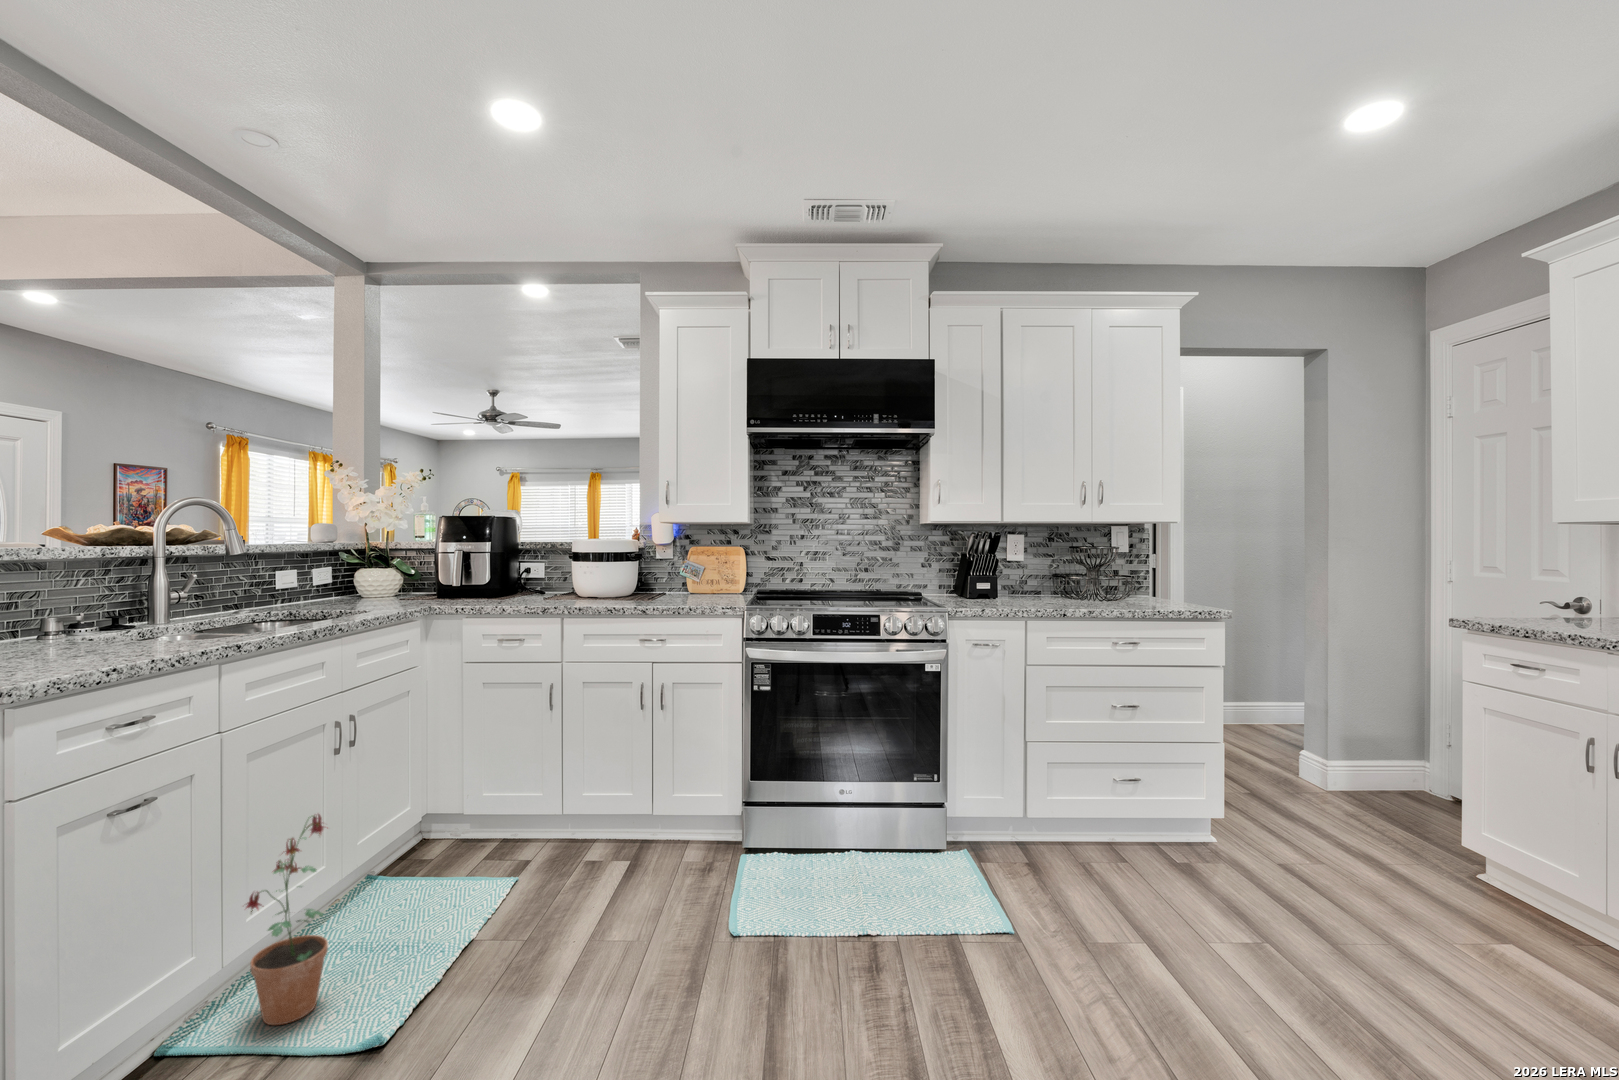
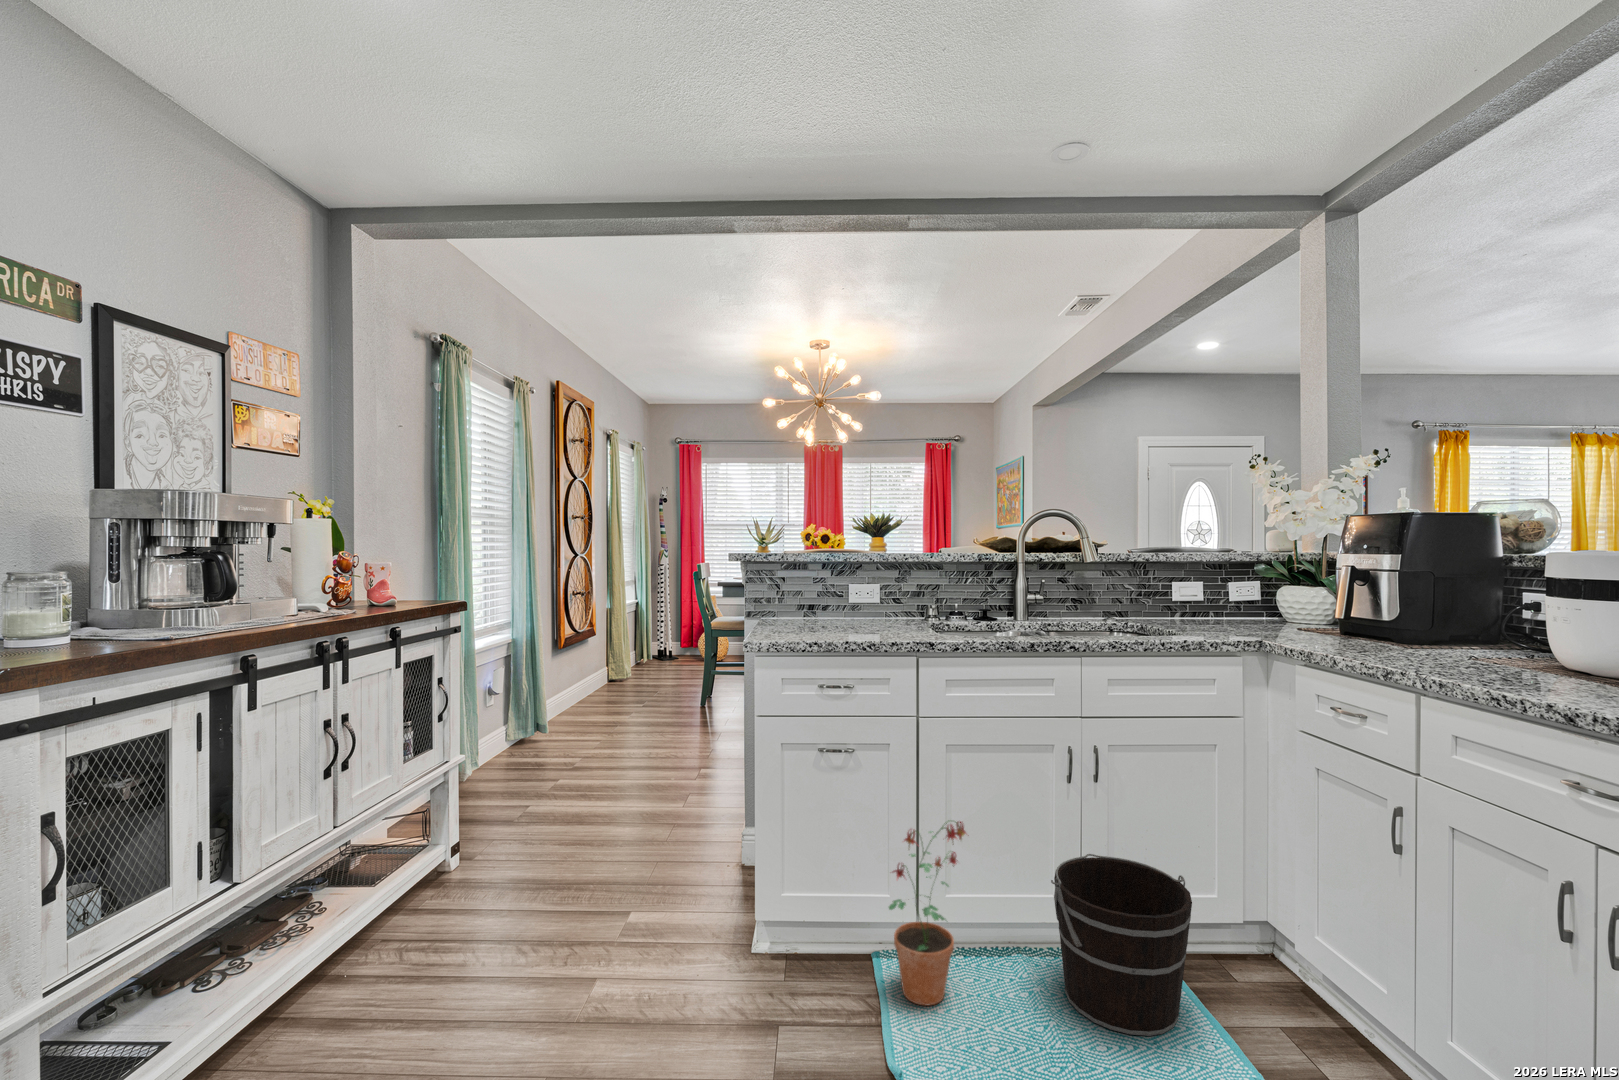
bucket: none [353,789,471,930] -> present [1051,854,1192,1036]

